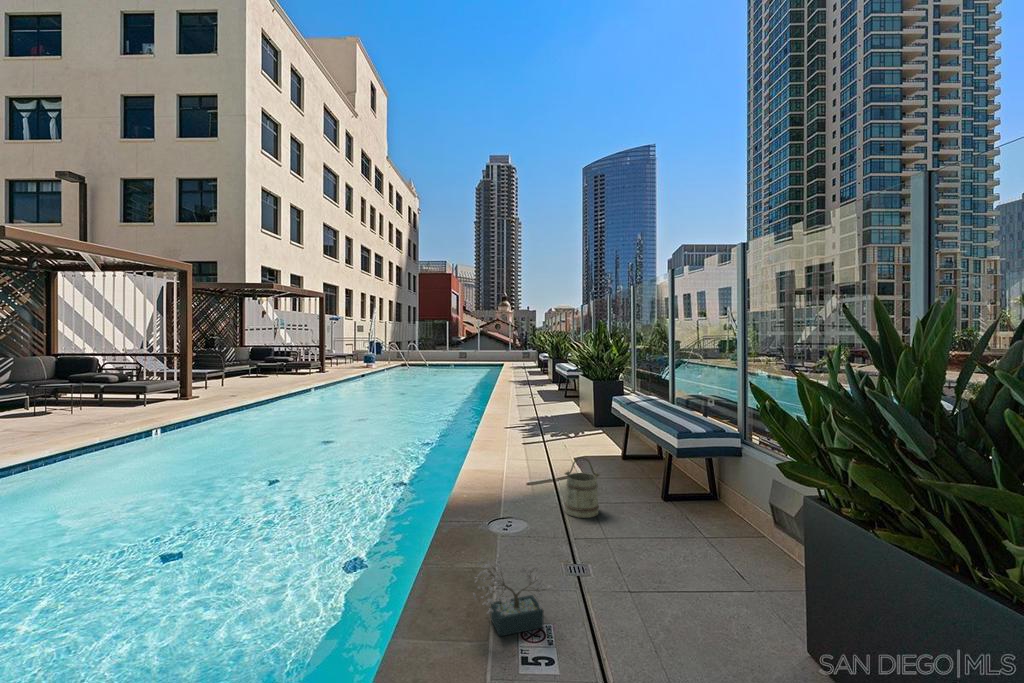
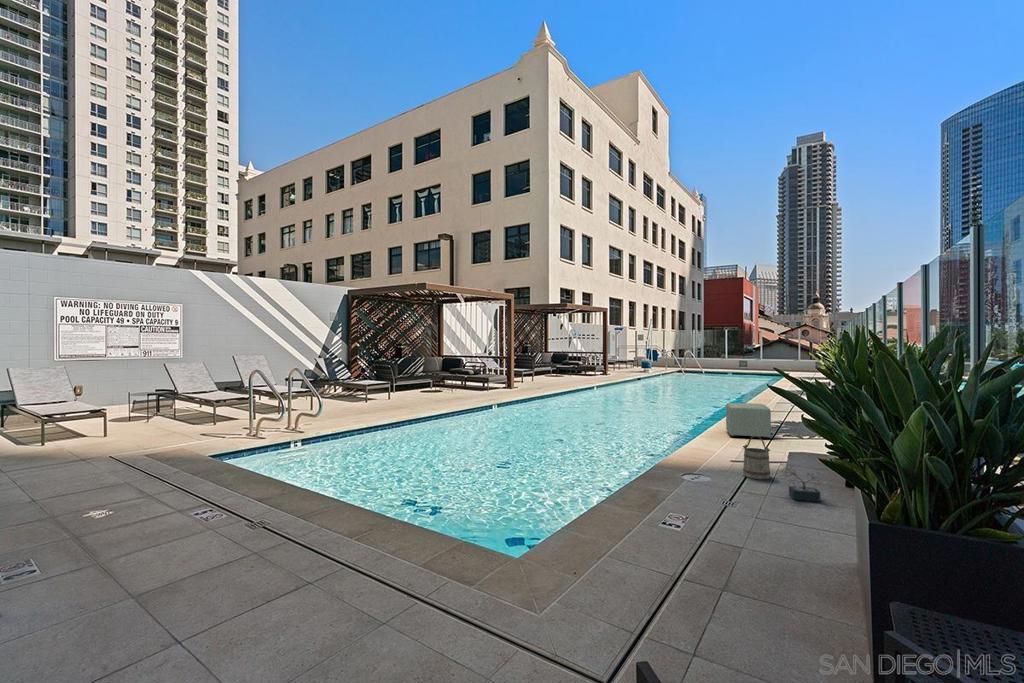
ottoman: none [497,404,550,447] -> present [726,403,771,439]
decorative plant: present [473,558,552,636] -> present [778,463,826,501]

